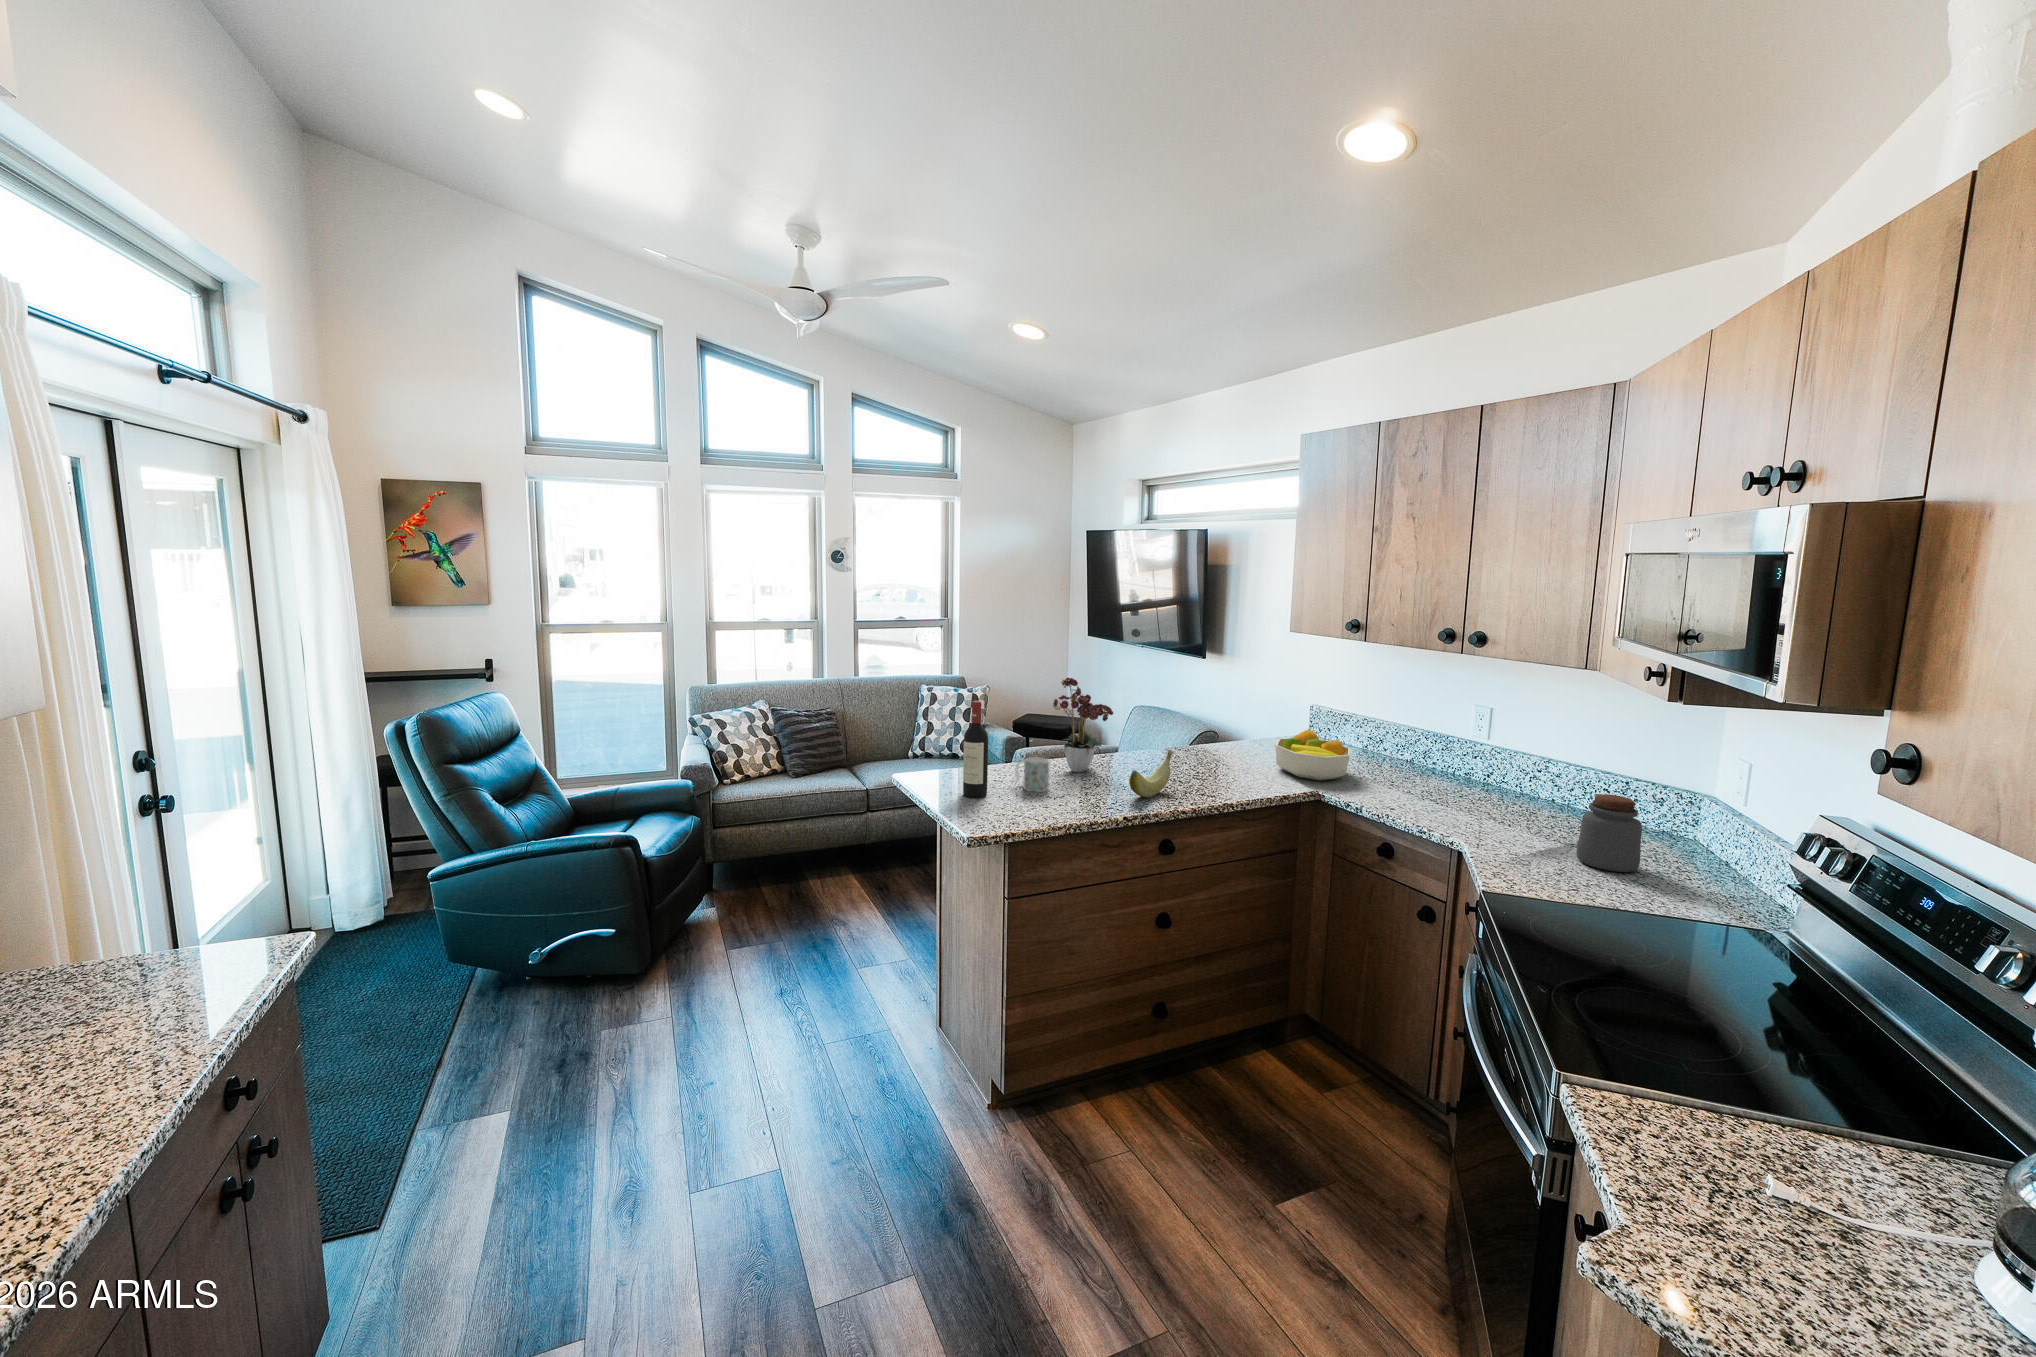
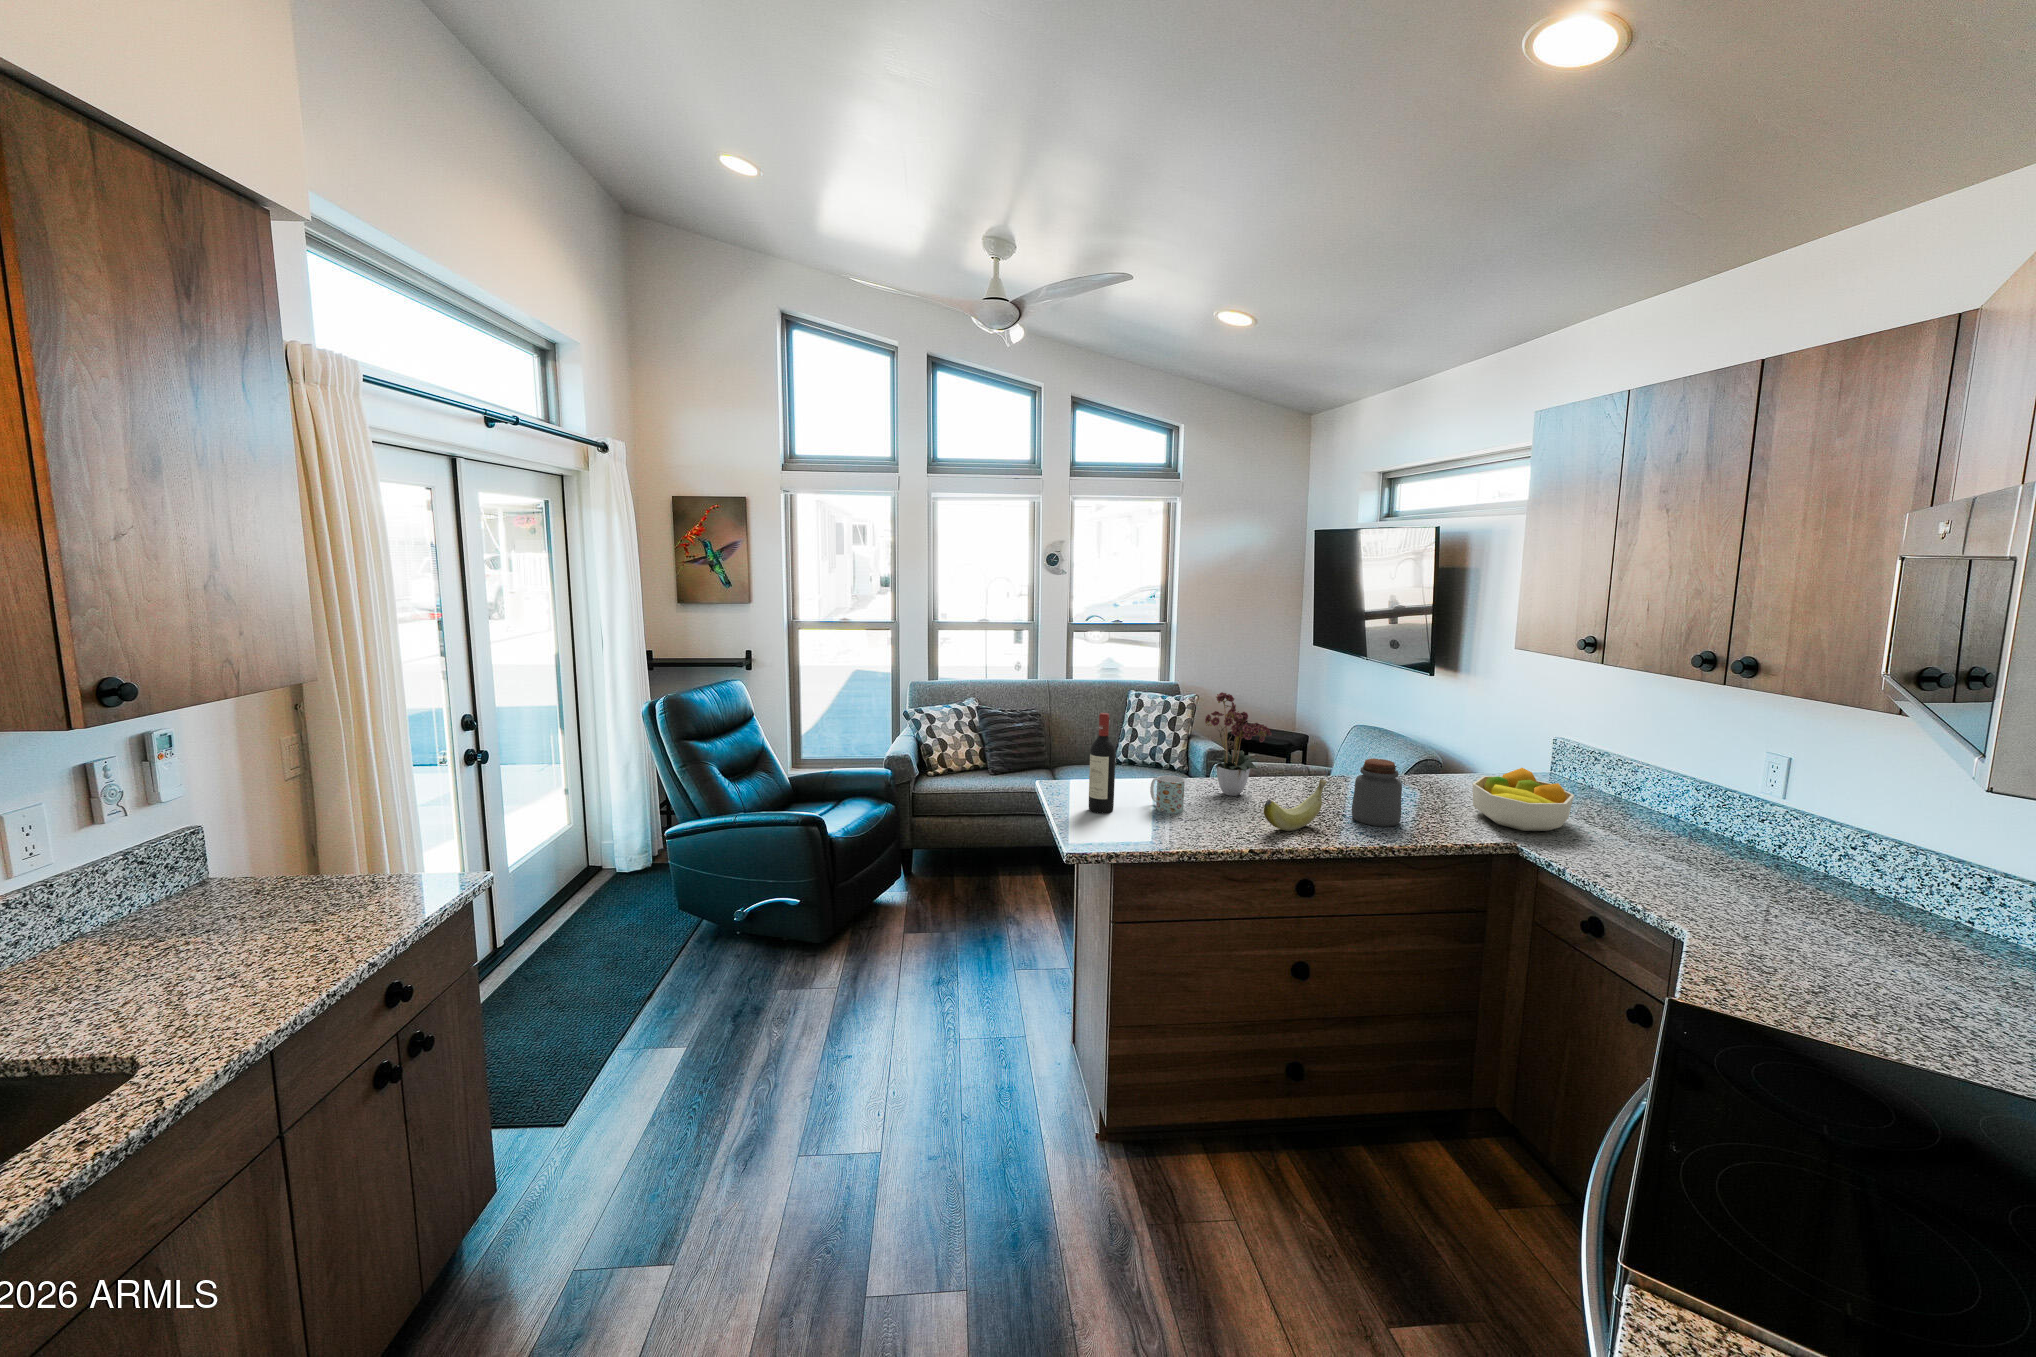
jar: present [1577,794,1642,872] -> present [1352,758,1402,827]

